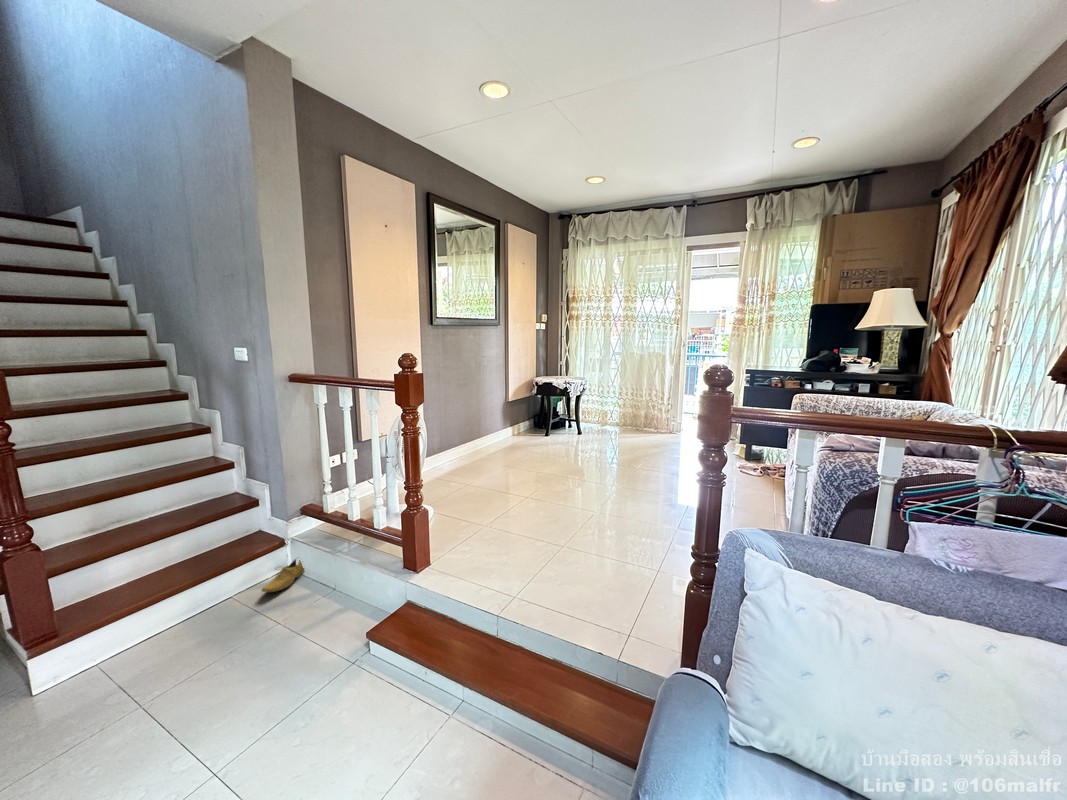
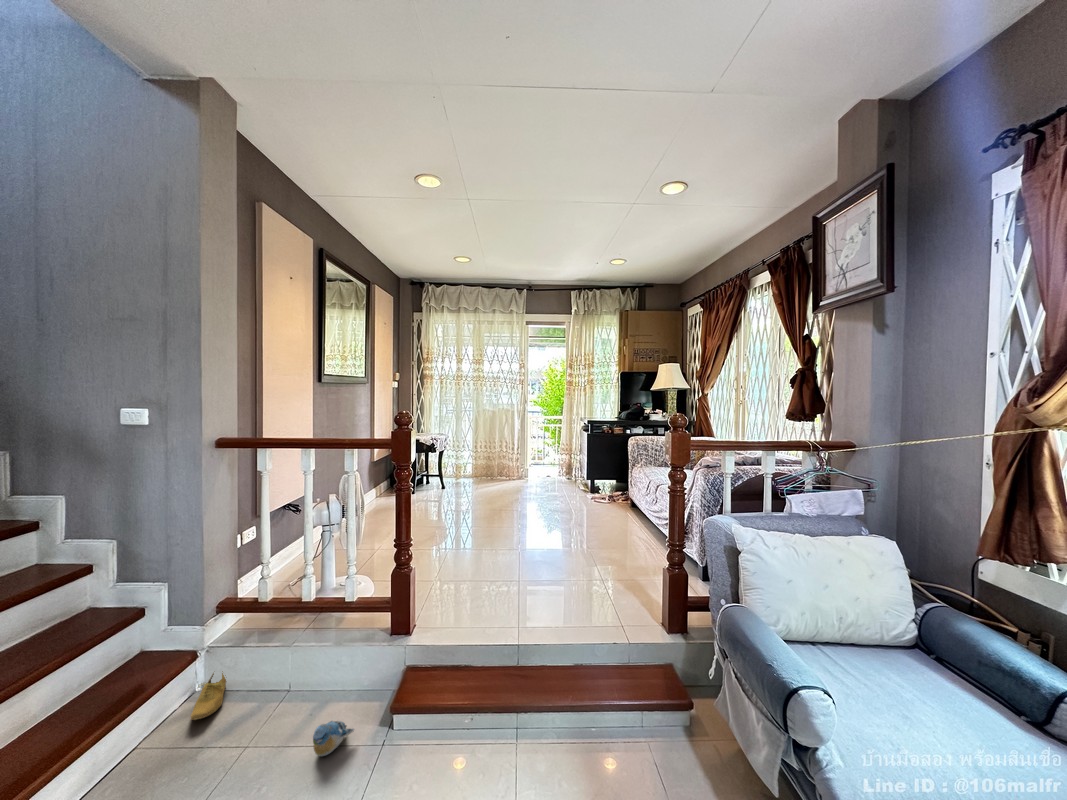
plush toy: none [295,628,340,657] -> present [313,721,354,756]

